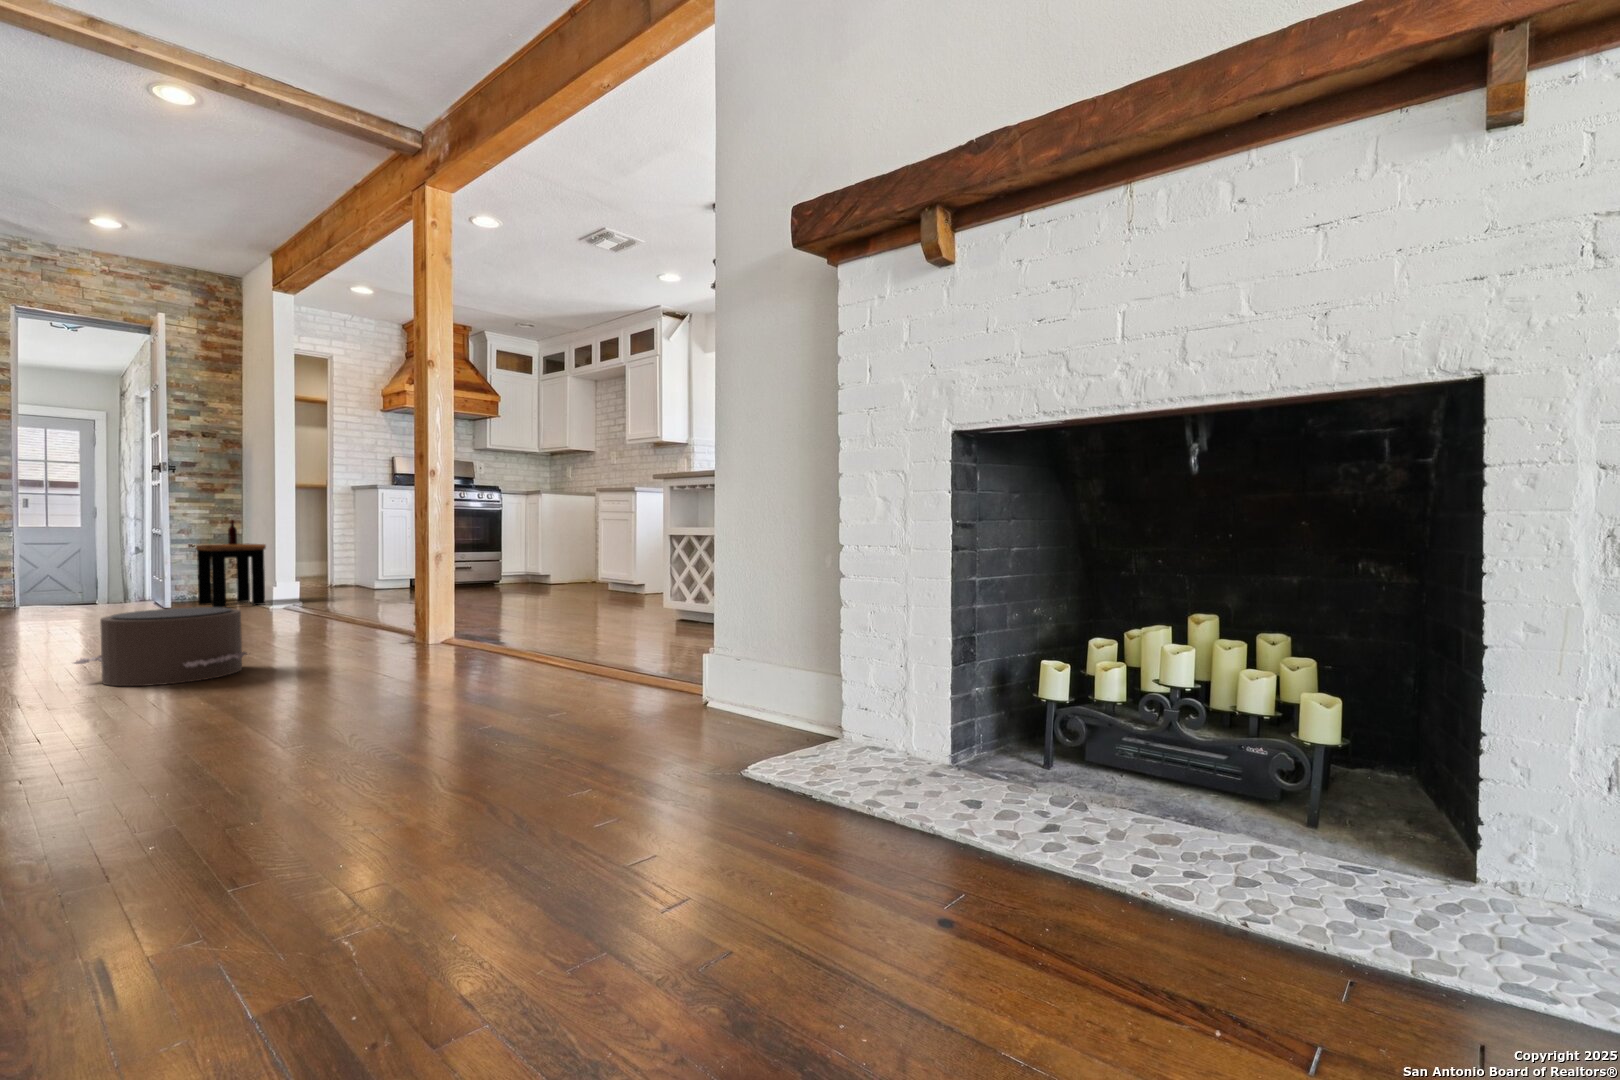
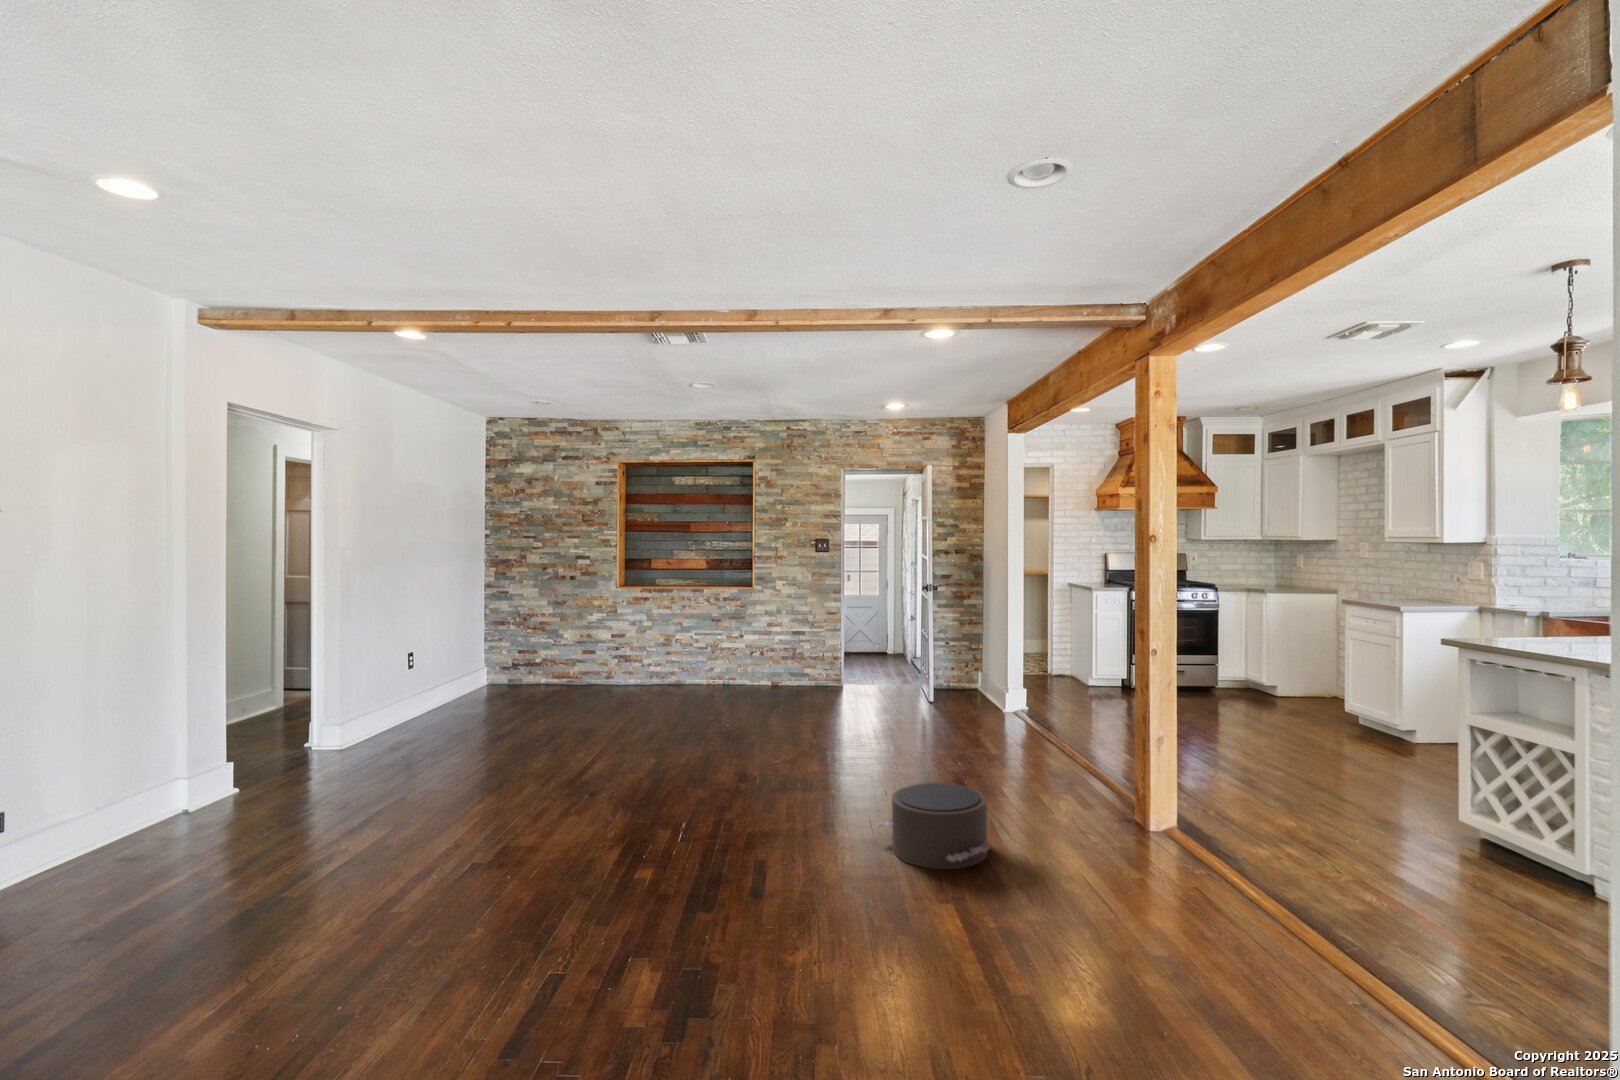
side table: present [196,520,266,607] -> none [952,631,1002,709]

